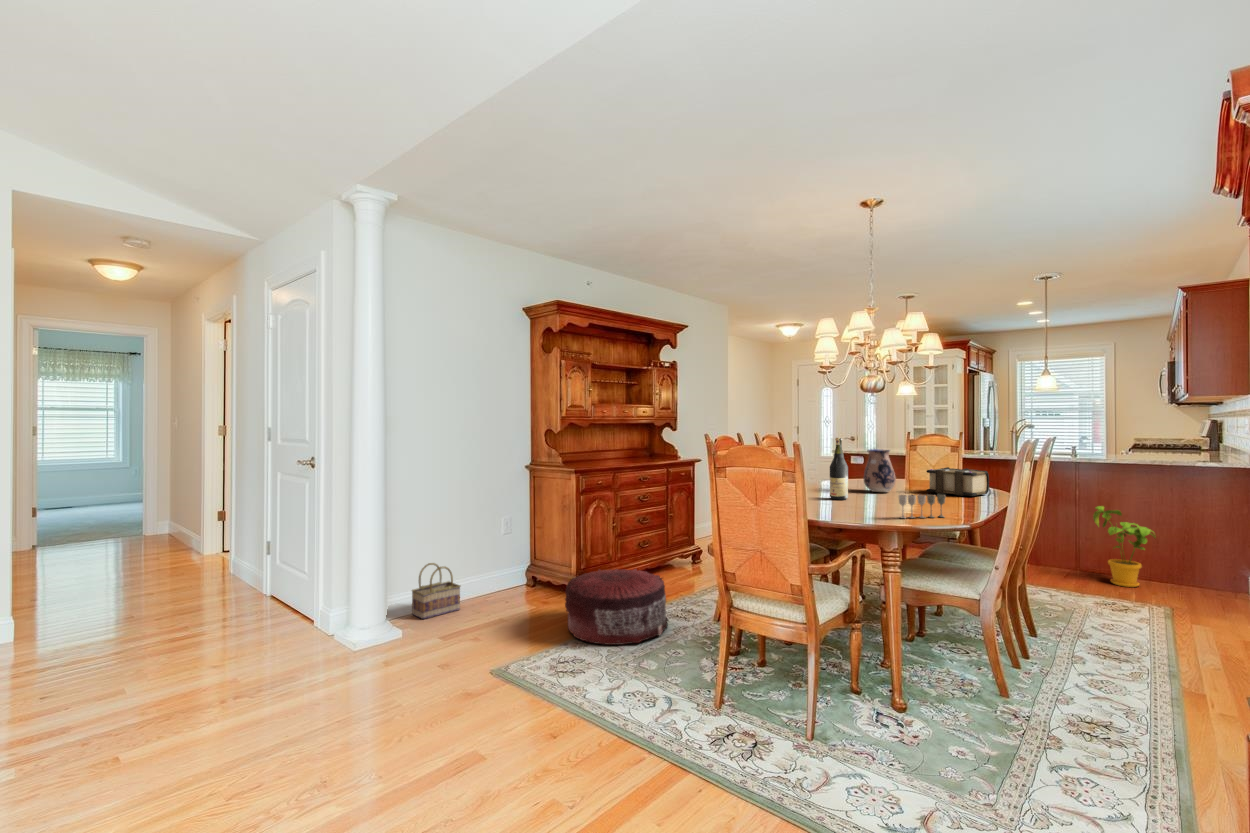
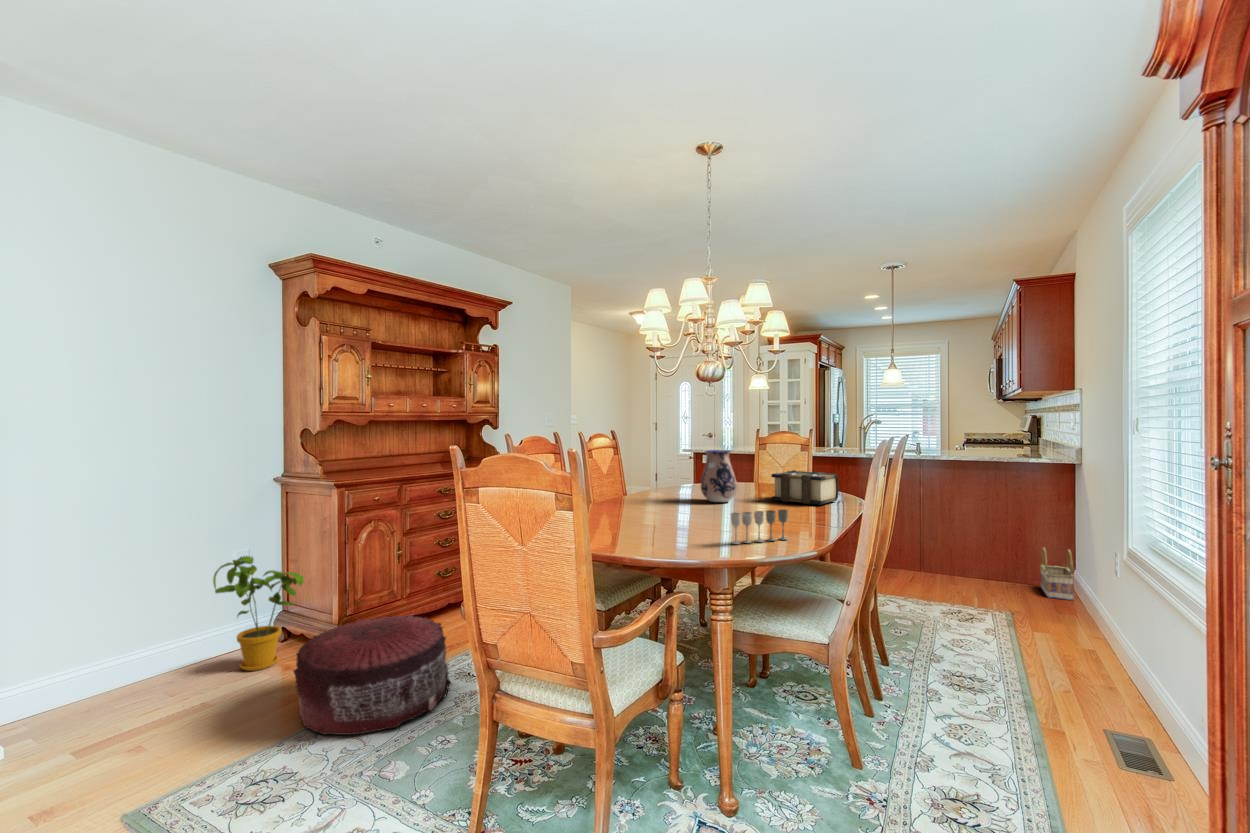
wine bottle: present [830,438,848,500] -> none [656,437,678,516]
house plant: present [1093,506,1156,587] -> present [213,556,304,671]
basket: present [412,563,460,619] -> present [1040,547,1074,600]

